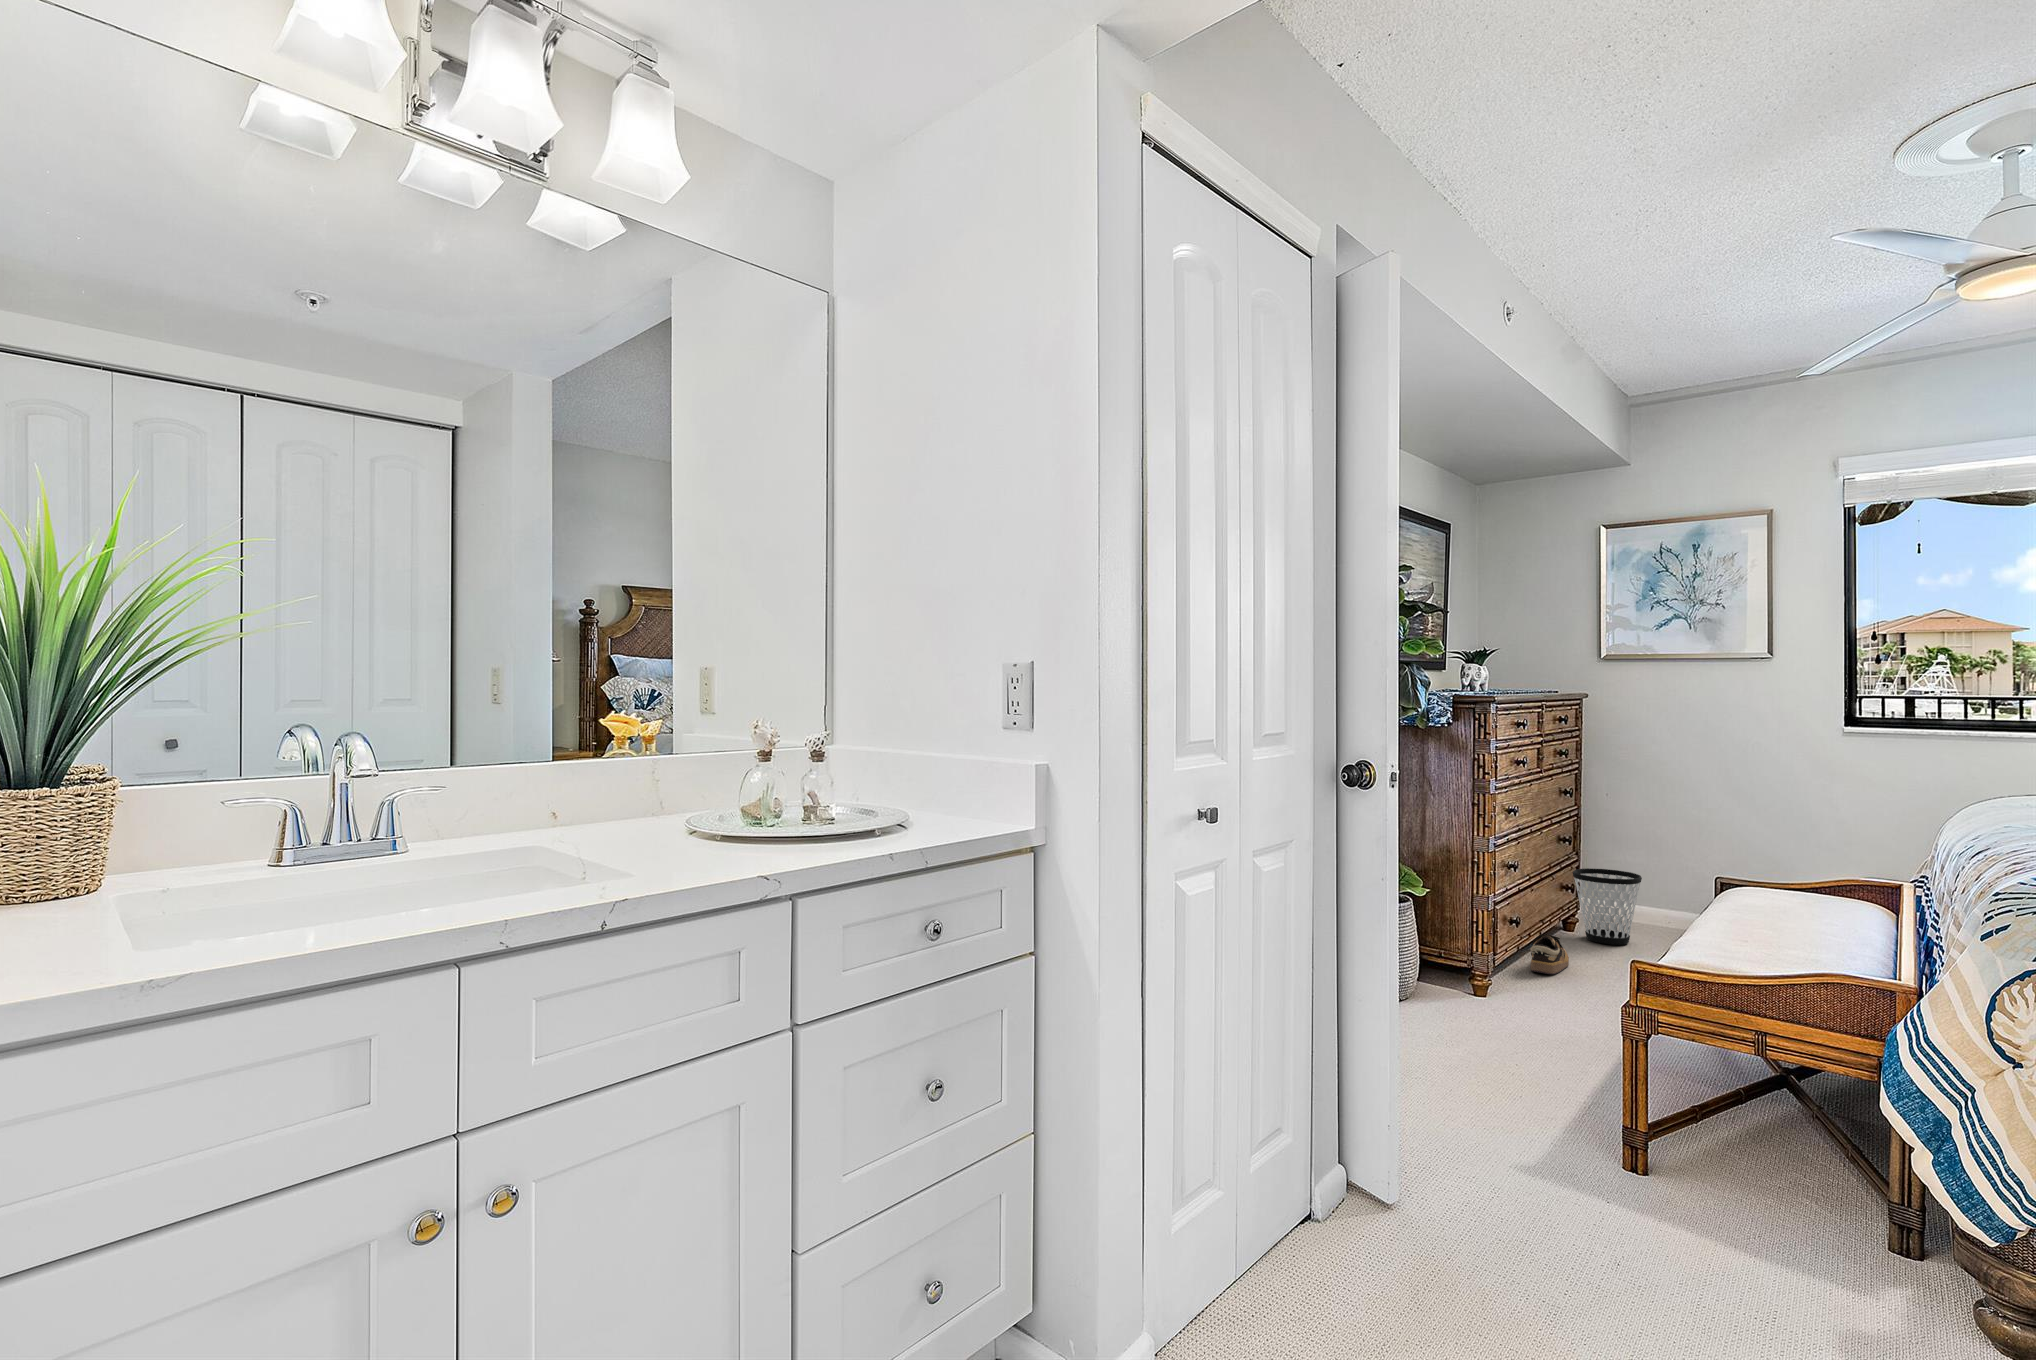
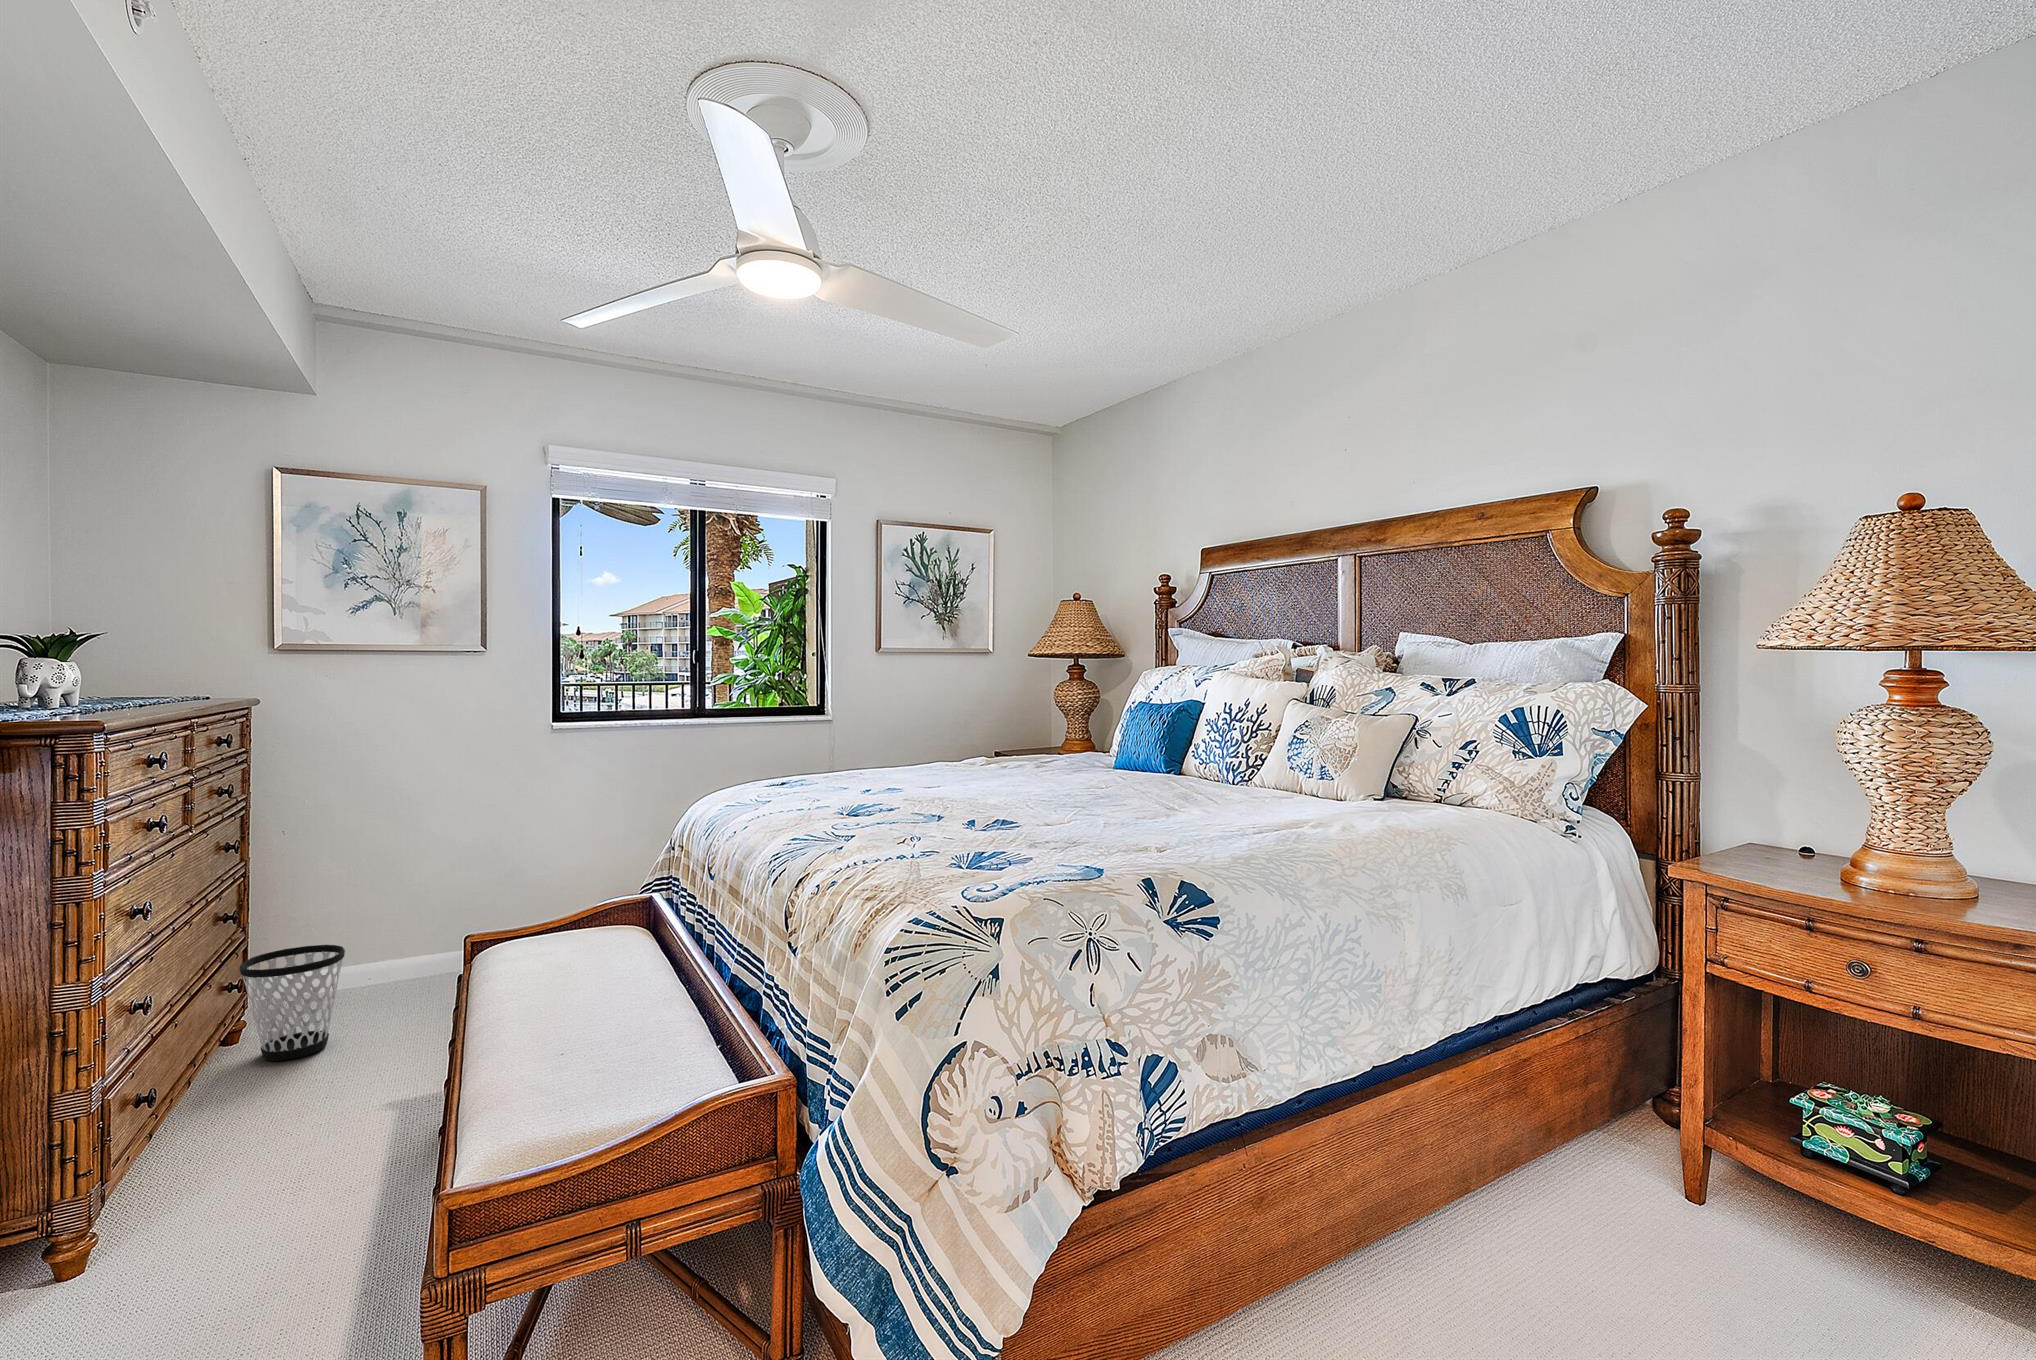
shoe: present [1530,935,1569,974] -> none [178,1093,245,1169]

